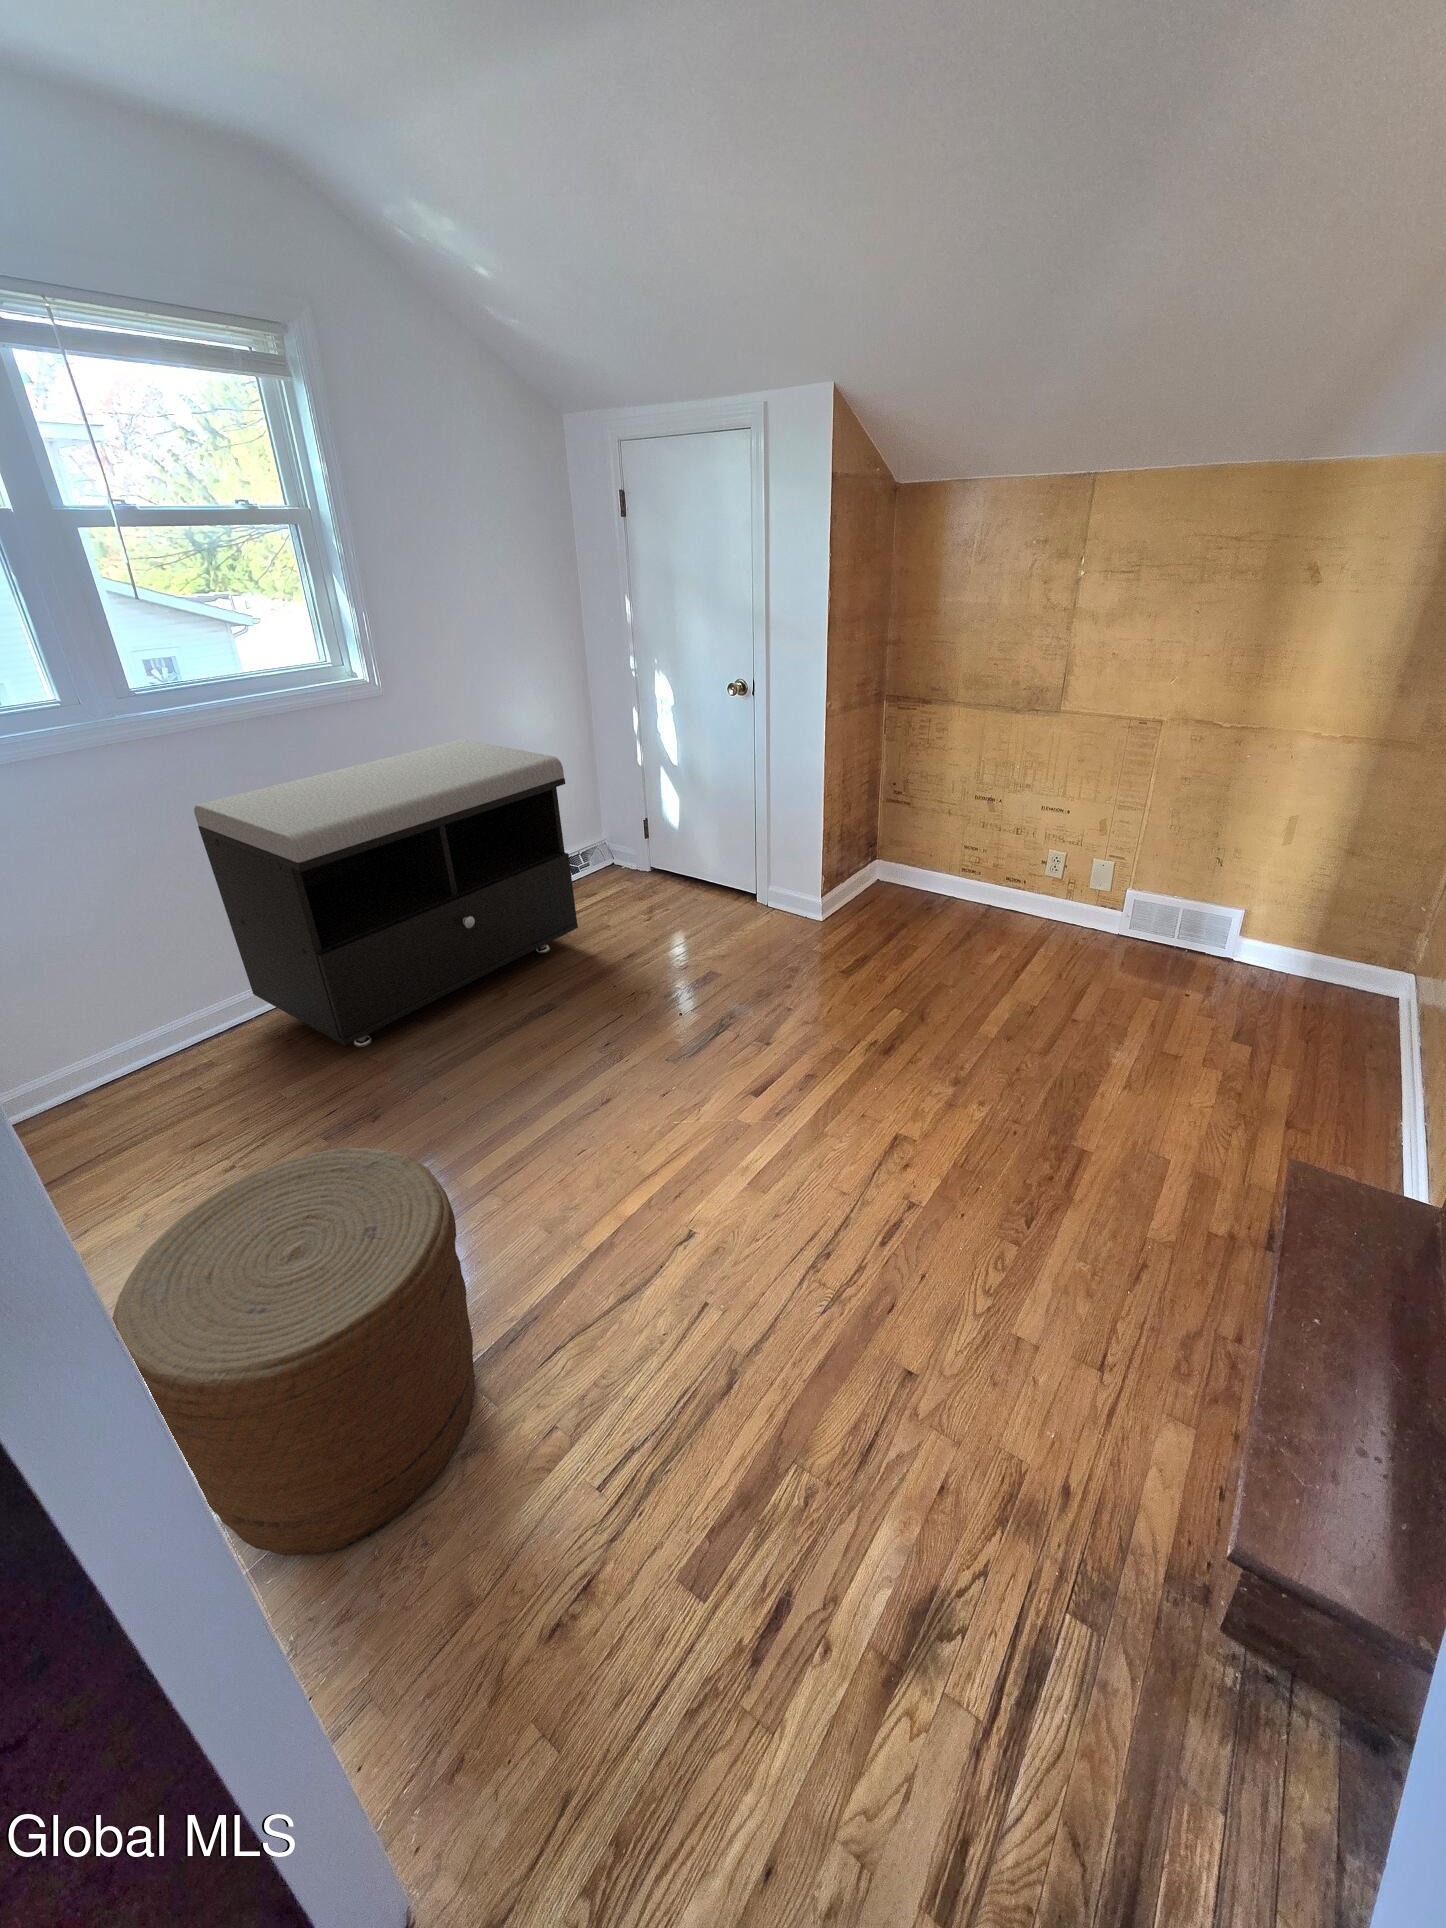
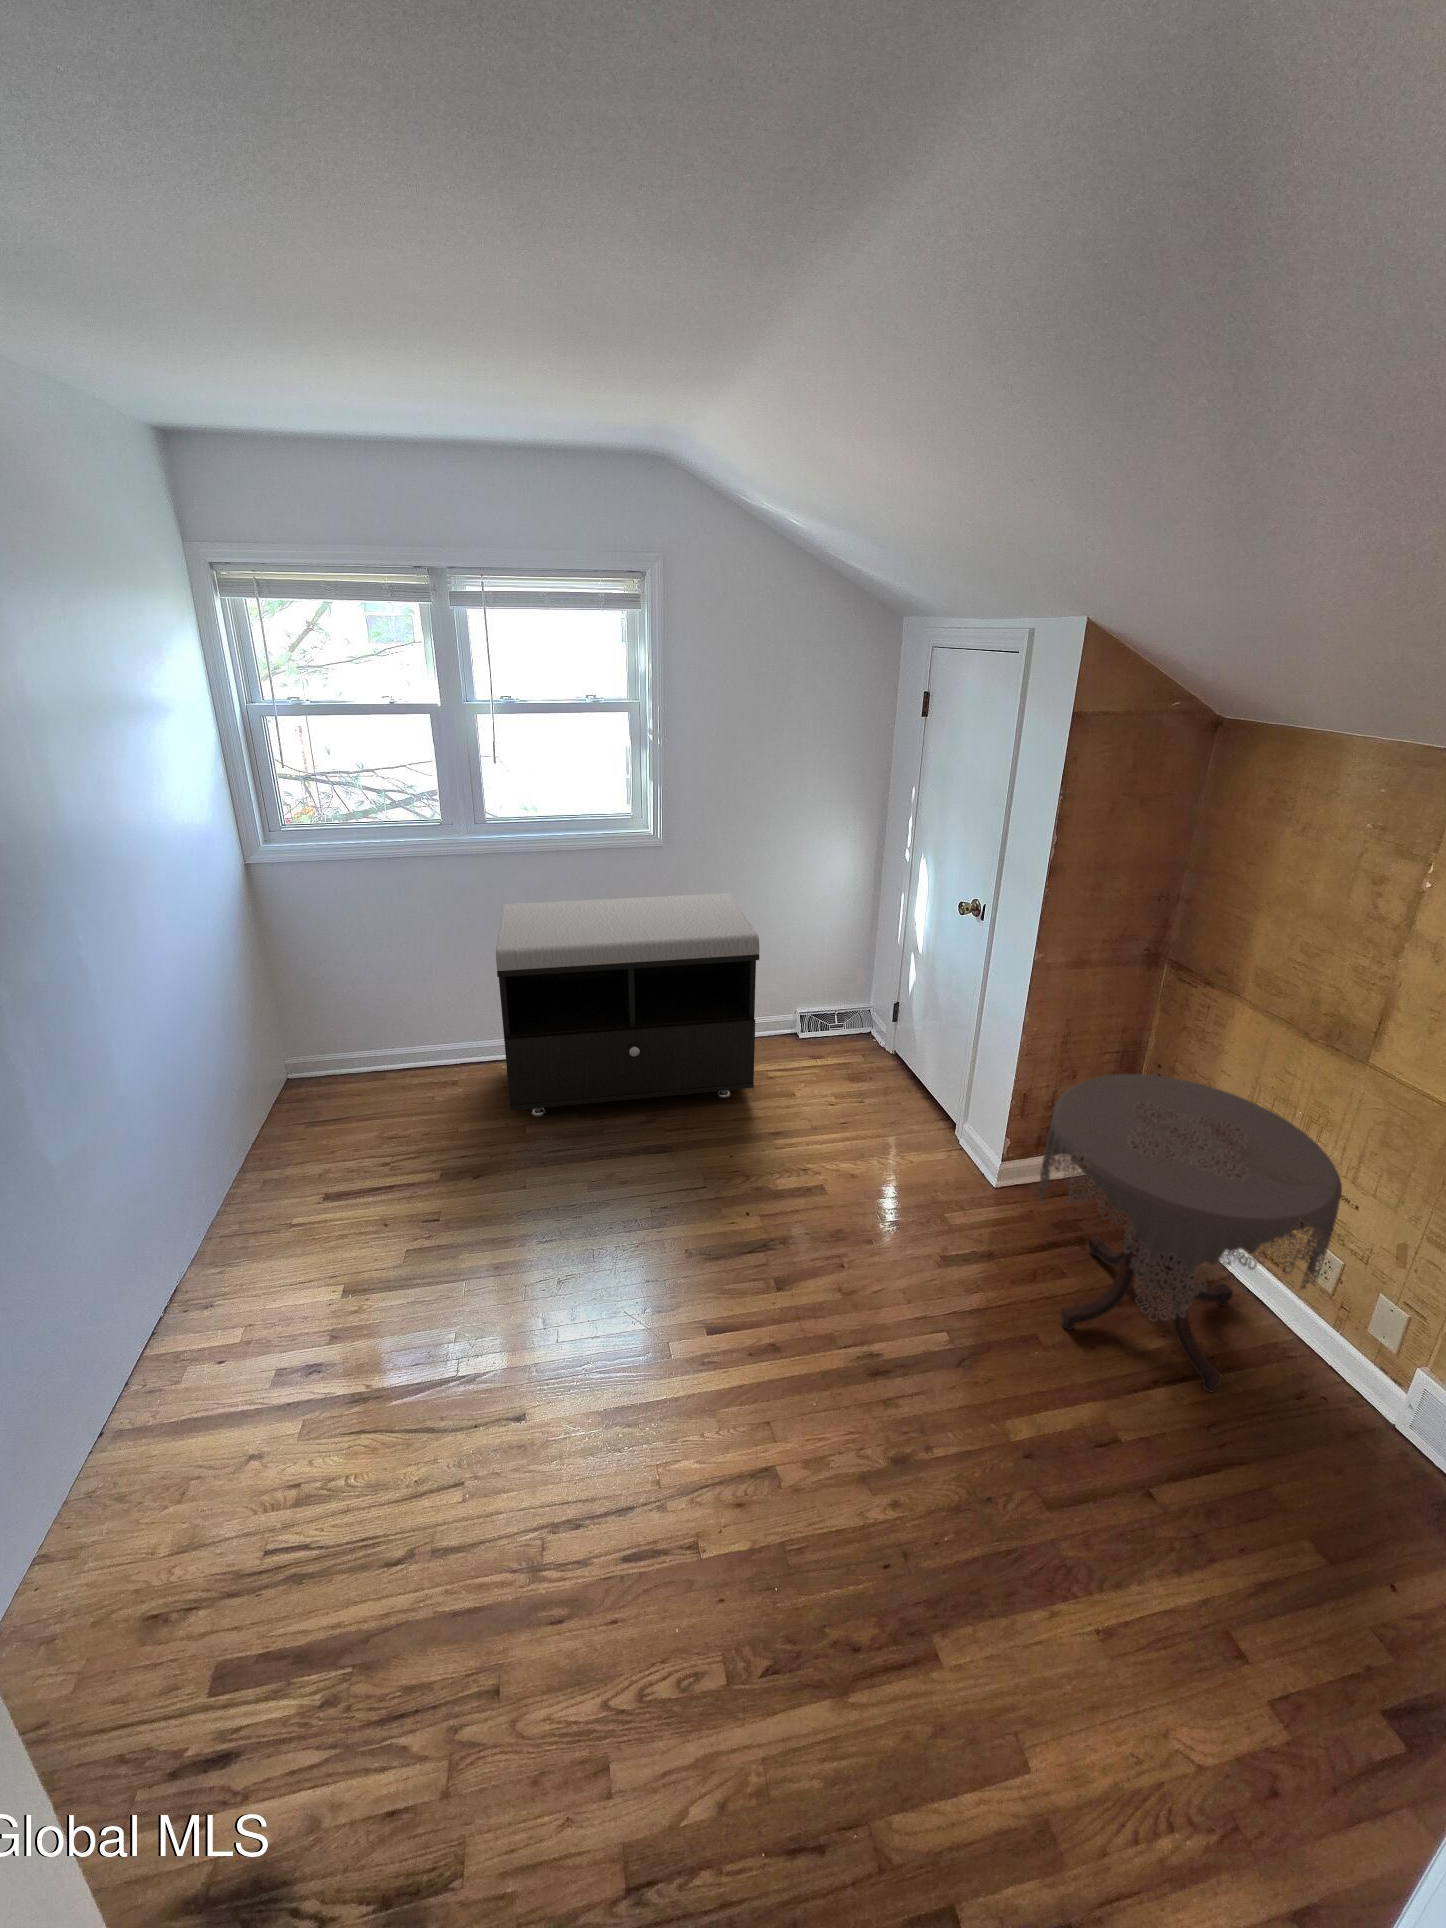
side table: none [891,768,1095,971] -> present [1038,1074,1342,1392]
woven basket: present [112,1148,475,1556] -> none [81,1183,333,1463]

